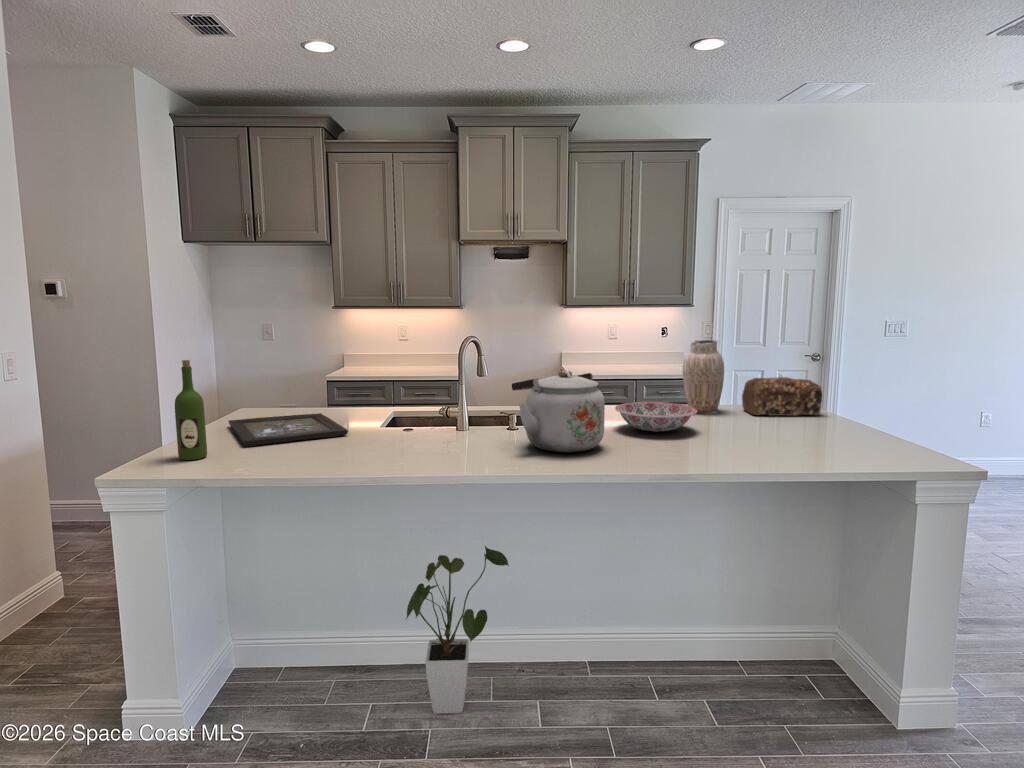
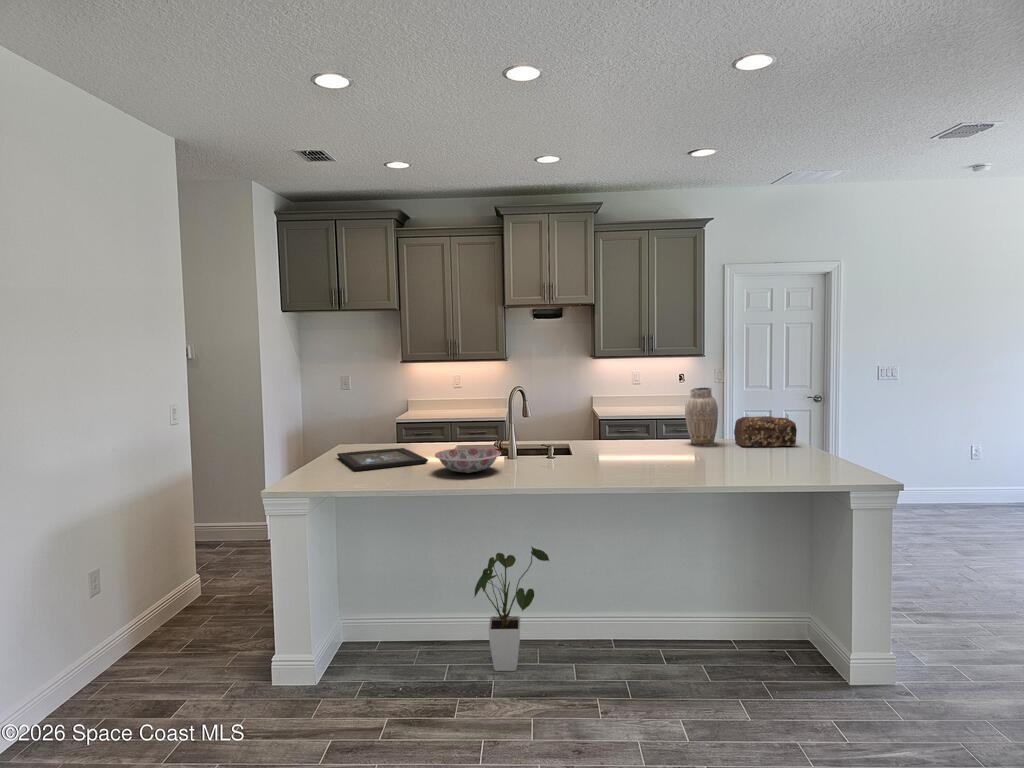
wine bottle: present [175,360,207,460] -> none [311,408,332,480]
kettle: present [512,371,605,452] -> none [550,413,619,473]
ceramic bowl: present [615,402,697,431] -> present [435,448,501,472]

